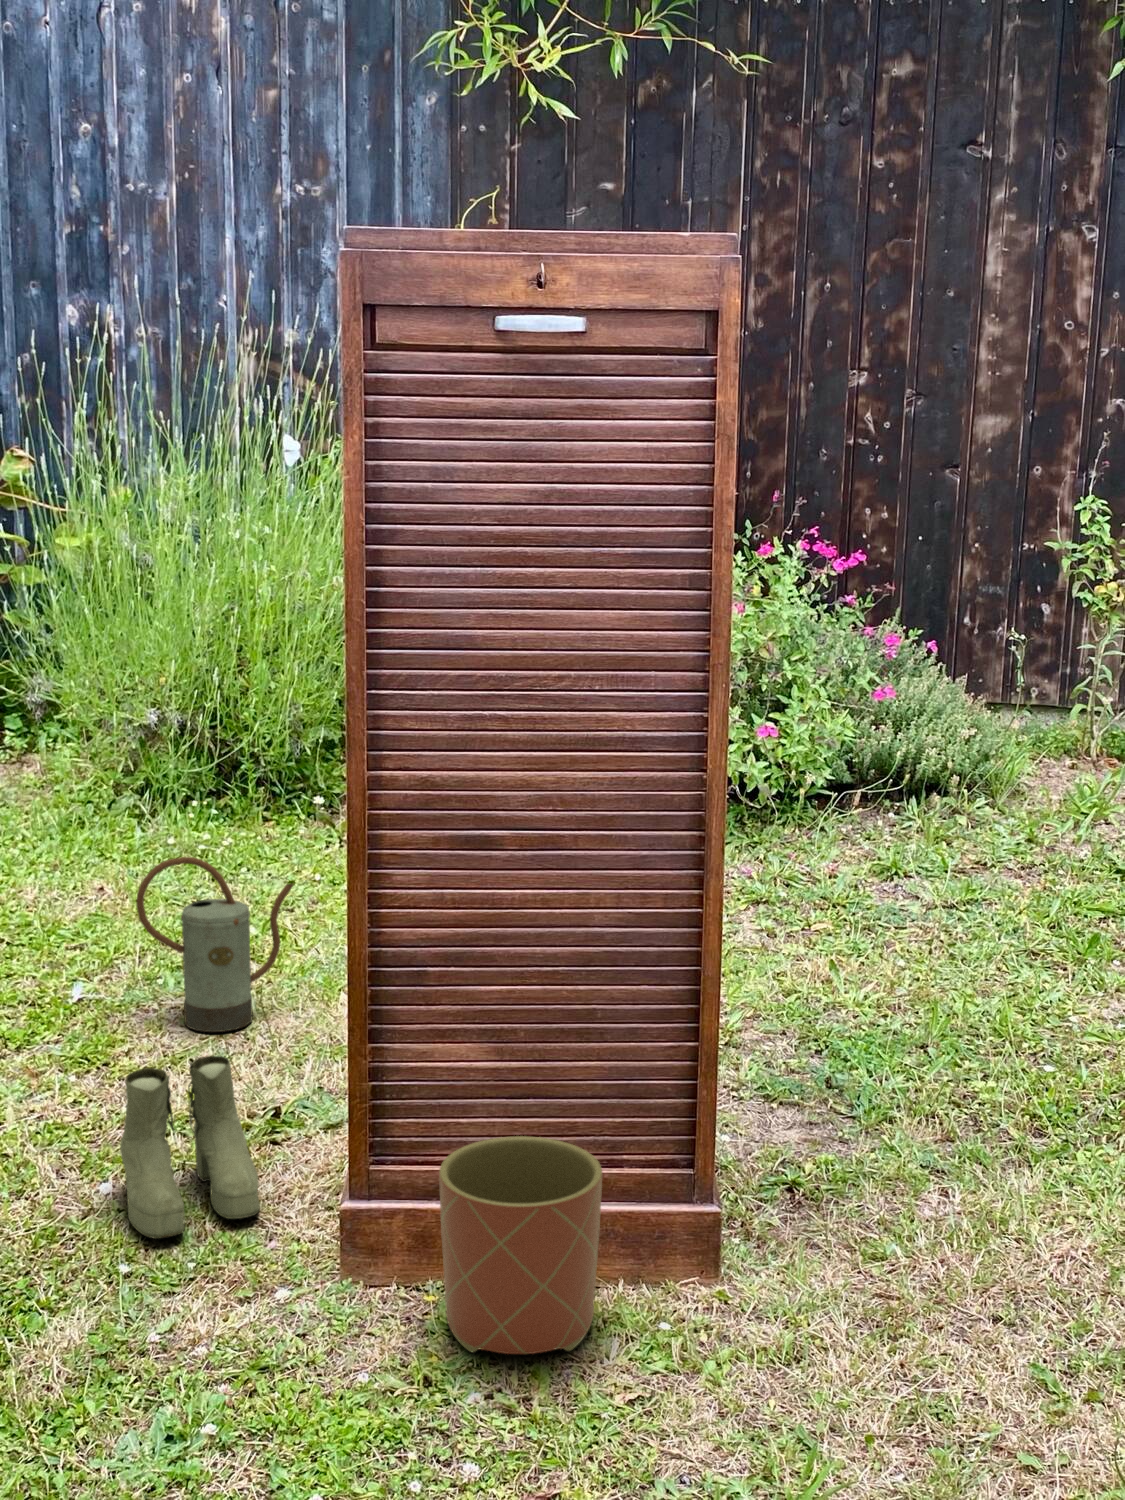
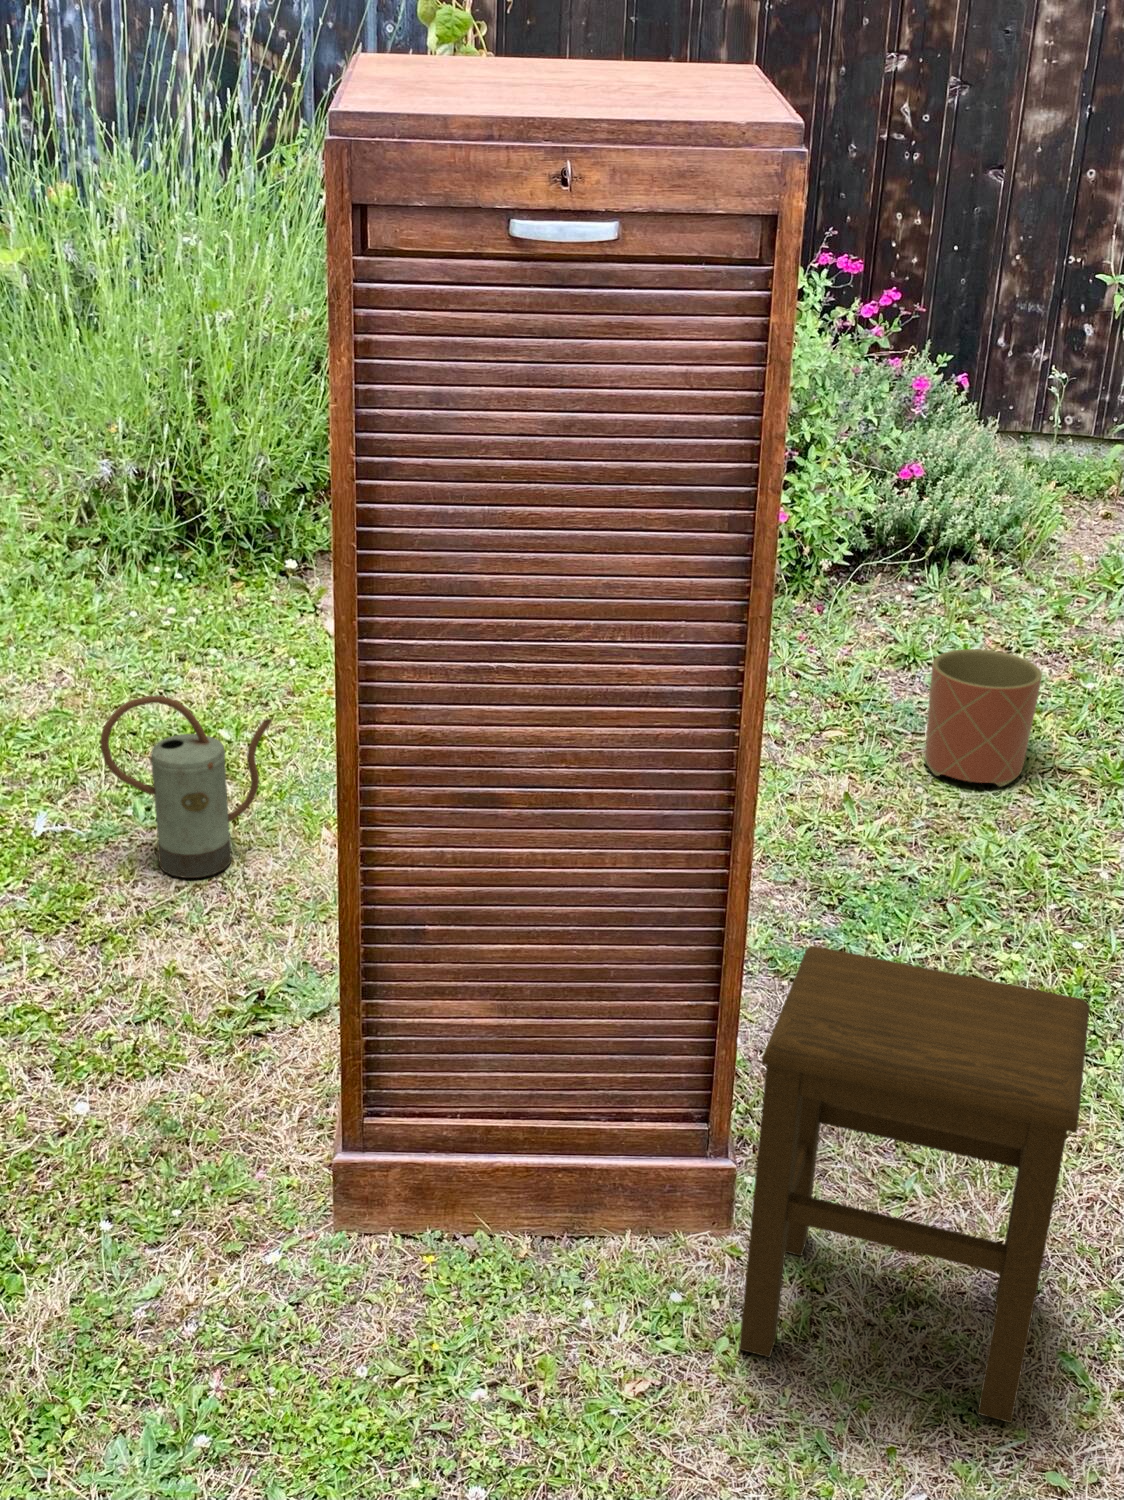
stool: none [724,981,1030,1419] -> present [739,946,1090,1423]
boots: present [120,1056,260,1239] -> none [95,963,246,1172]
planter: present [439,1136,602,1354] -> present [925,649,1042,787]

